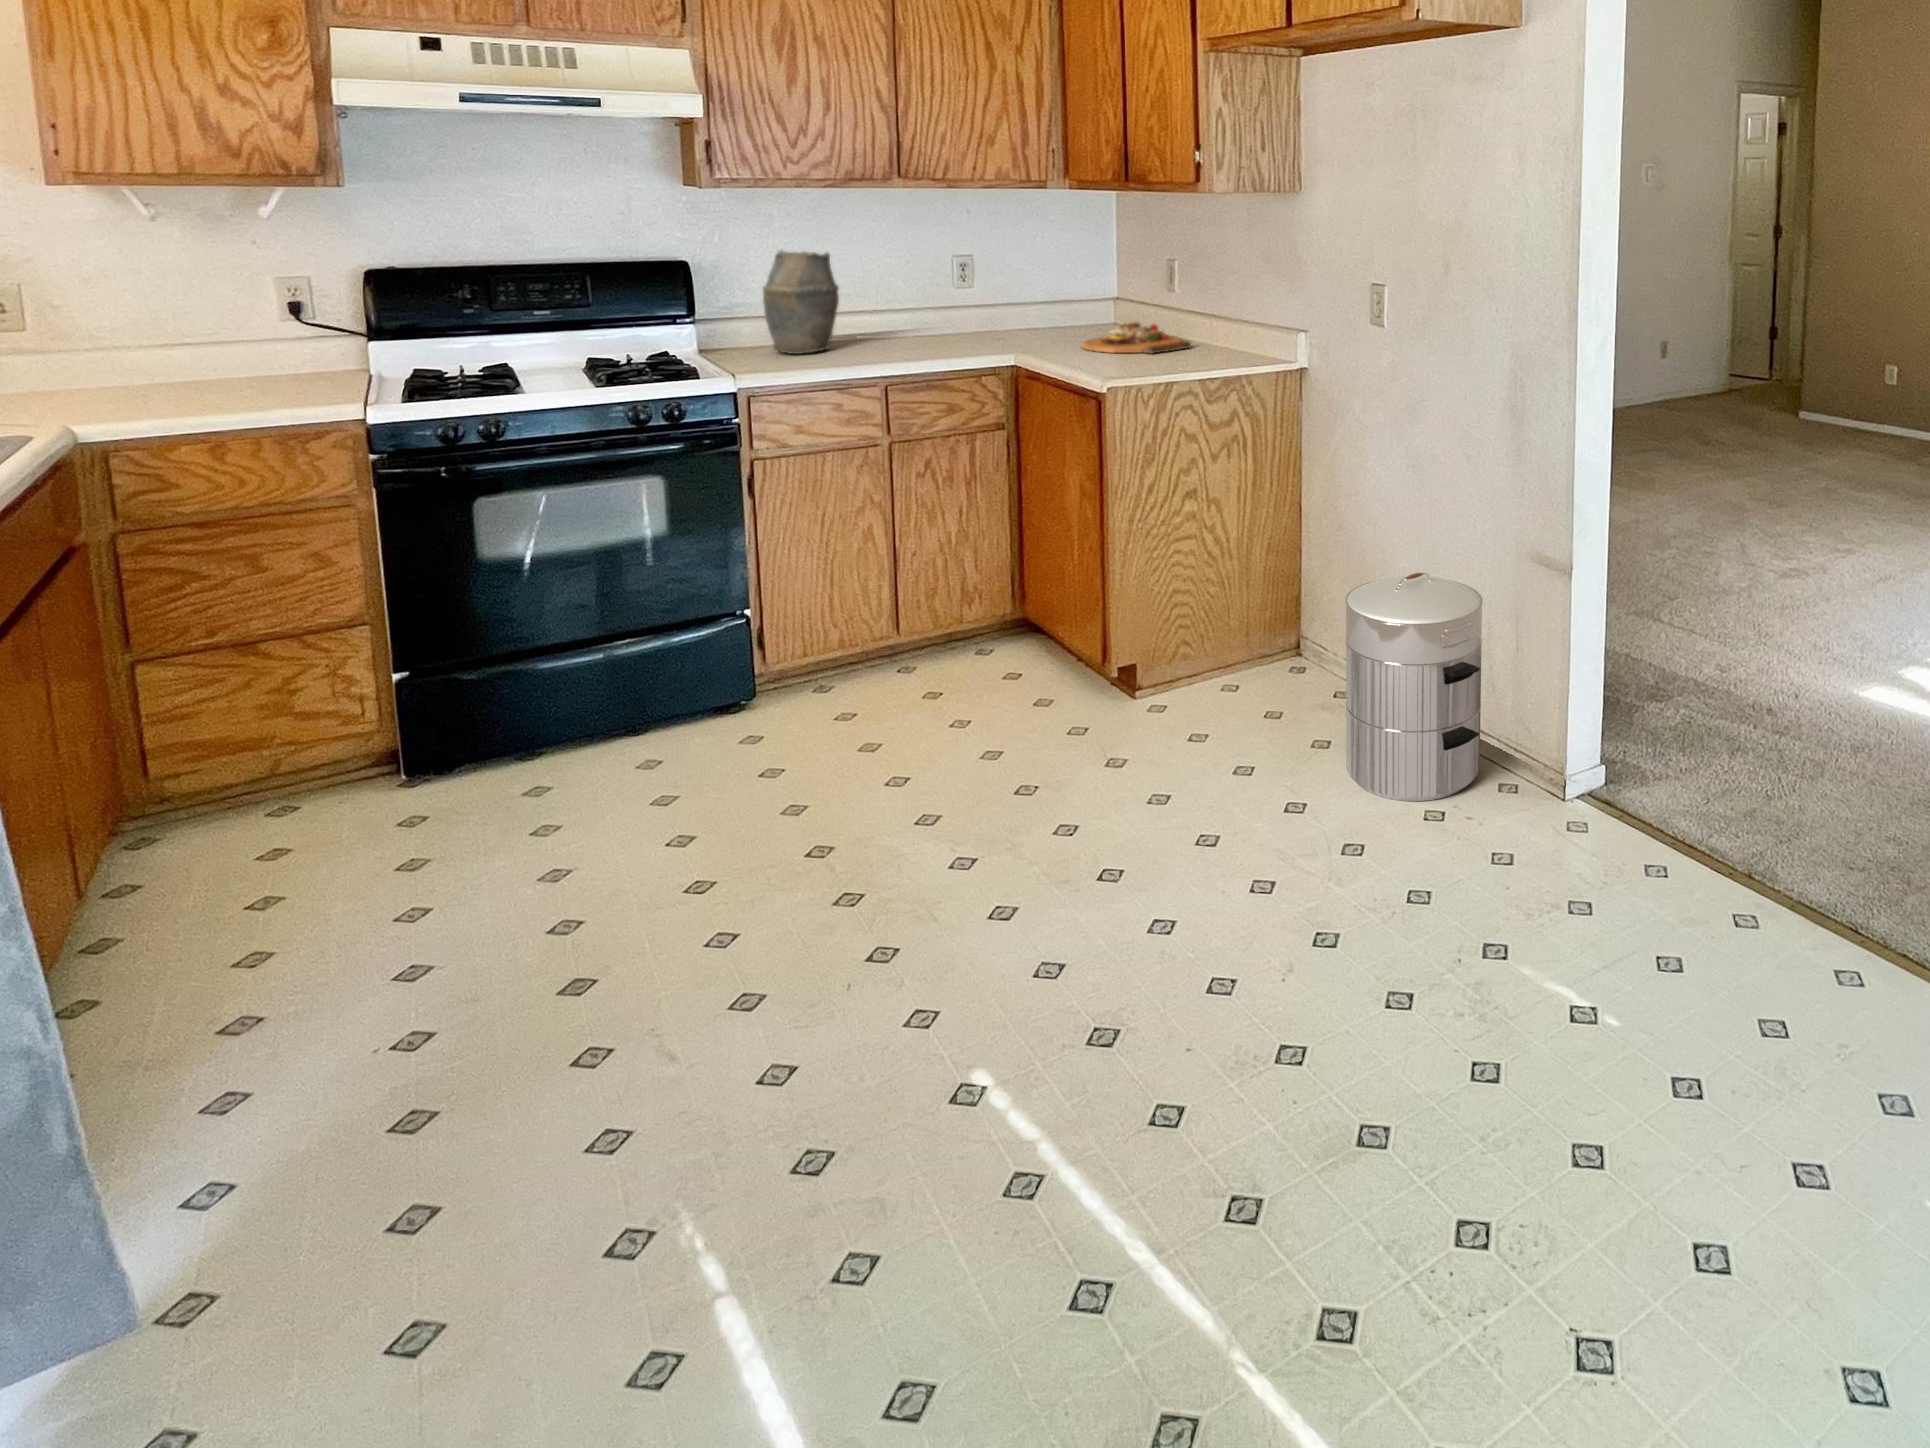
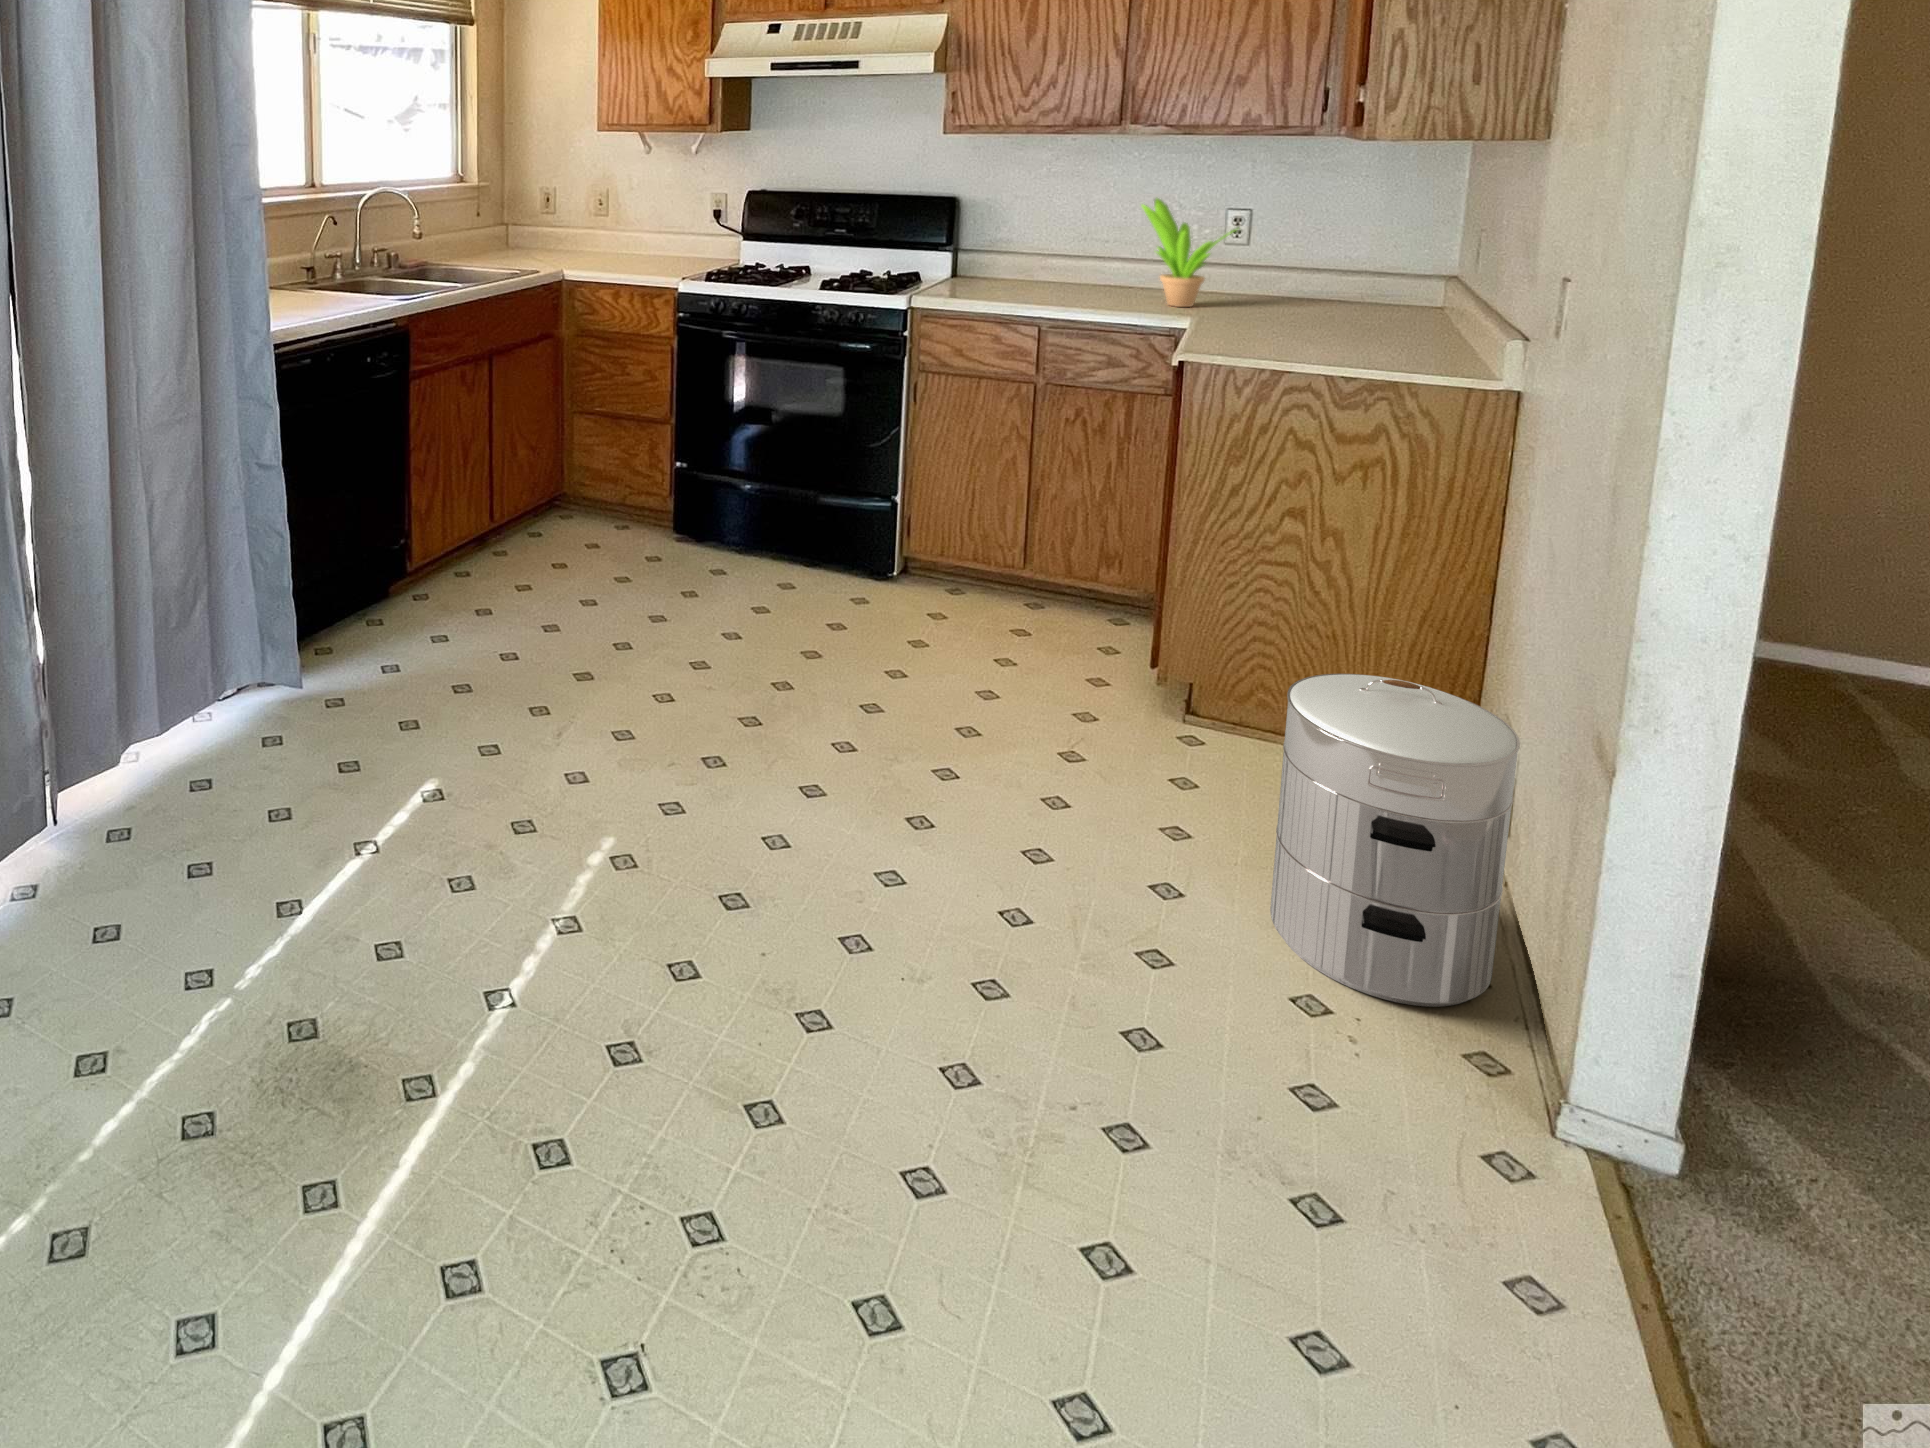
potted plant: none [917,247,1007,349] -> present [1142,198,1237,307]
vase: present [763,250,839,354] -> none [1010,193,1079,289]
cutting board: present [1082,322,1191,354] -> none [1287,302,1436,344]

